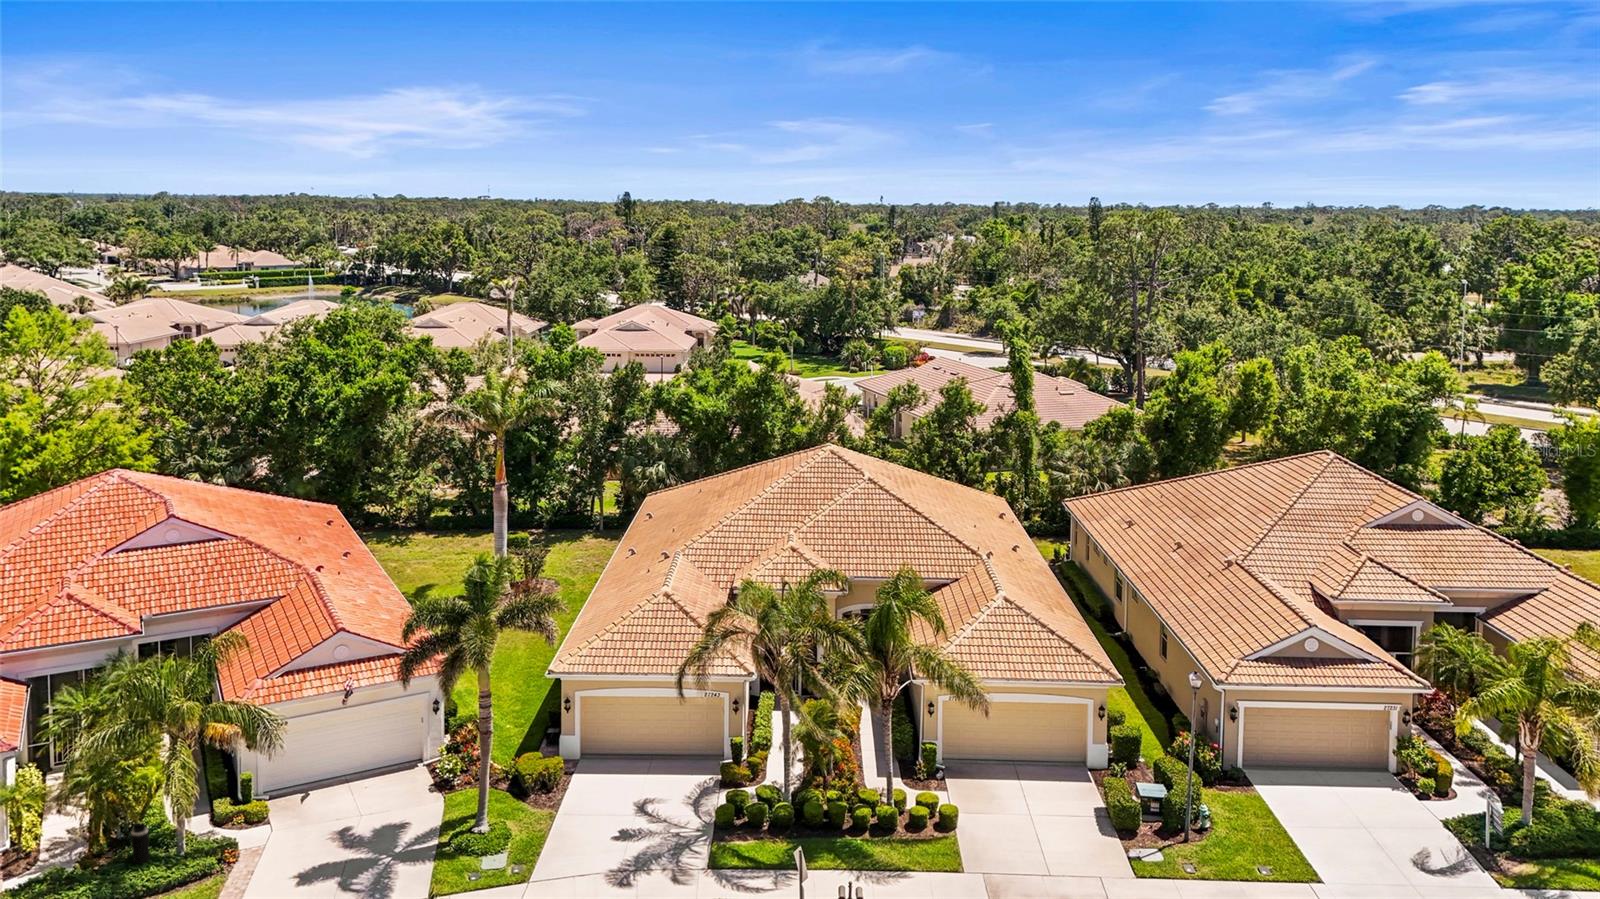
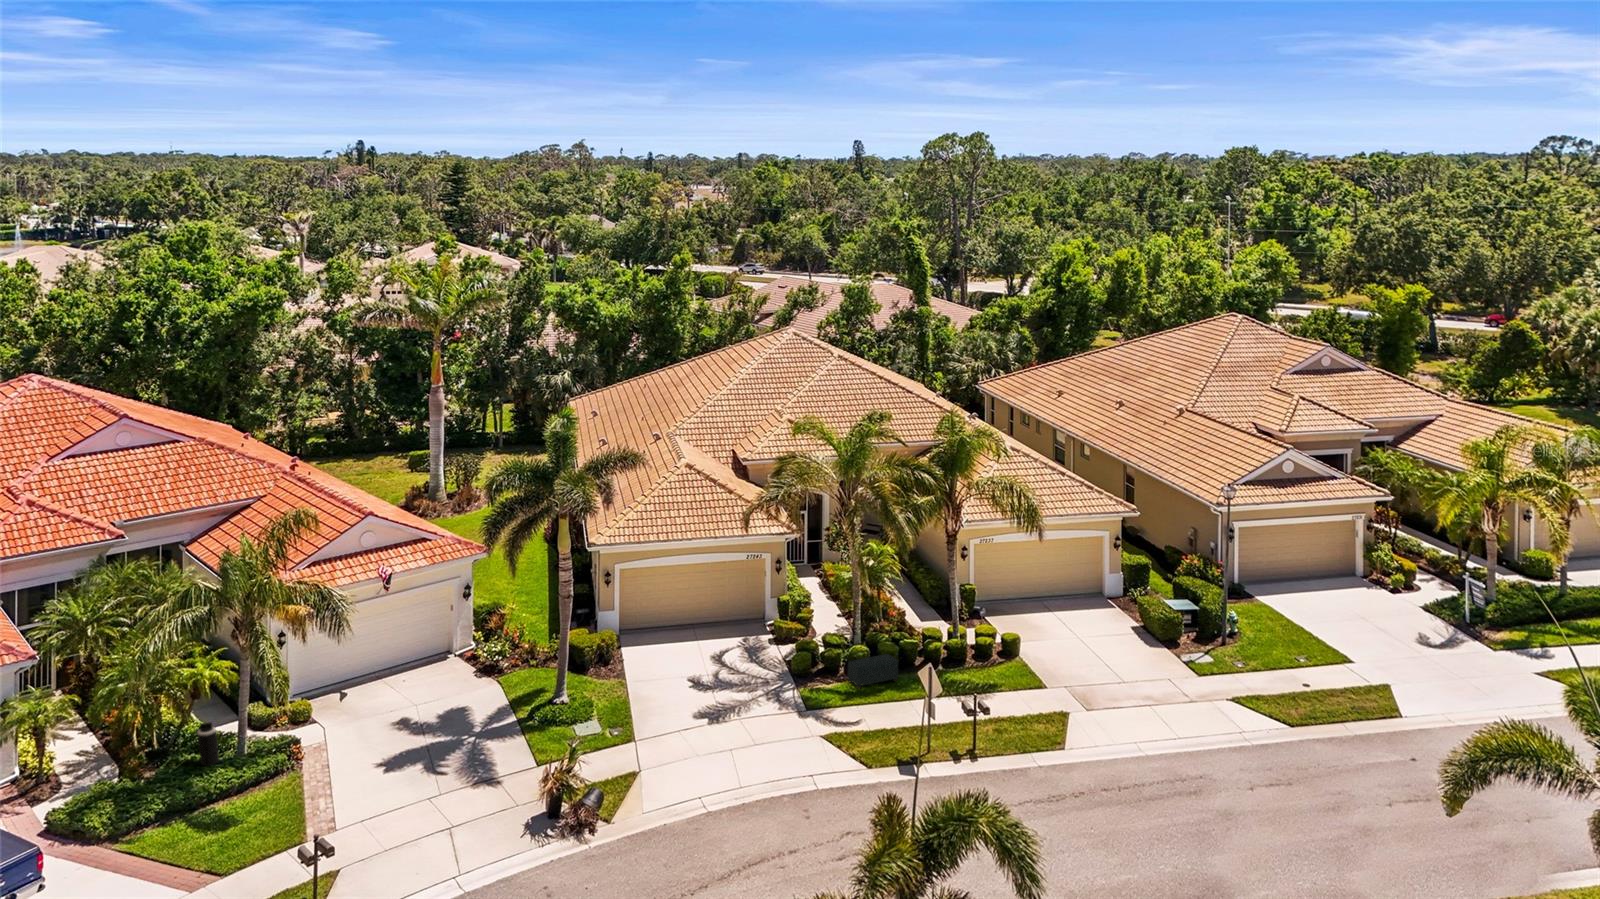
bench: none [767,816,818,850] -> present [848,654,898,689]

